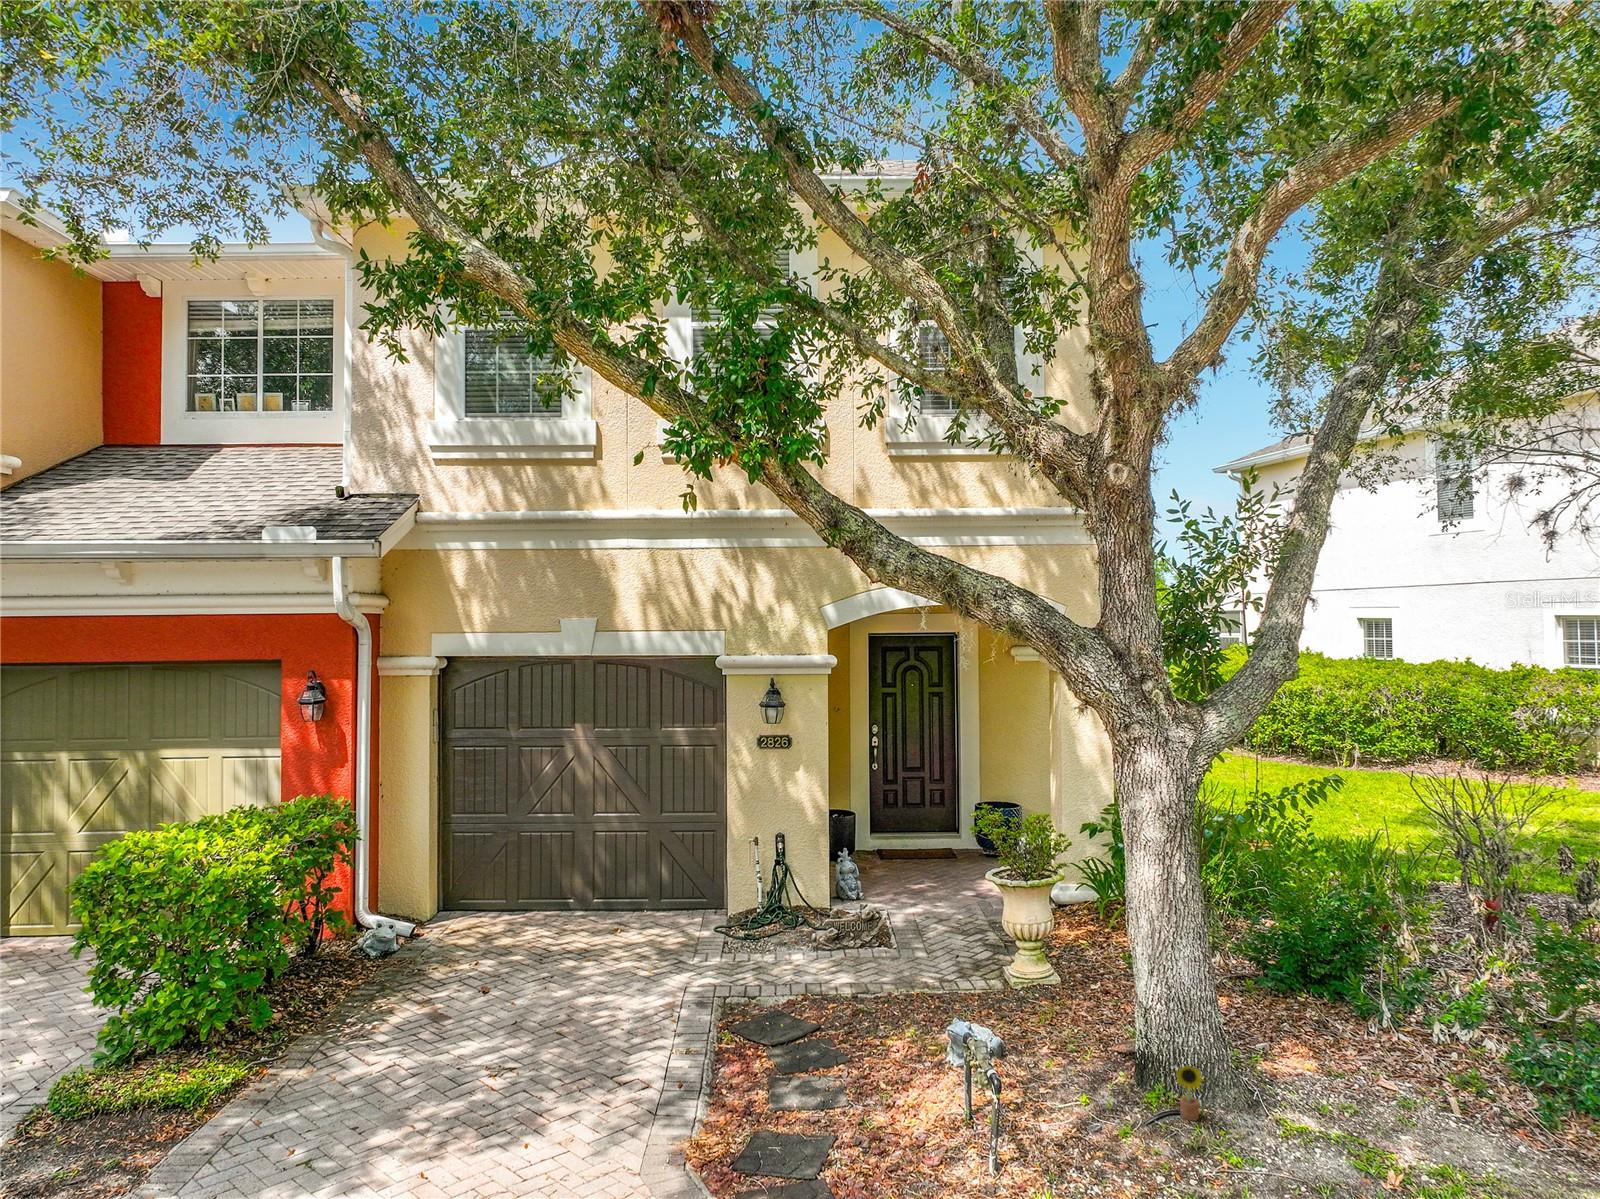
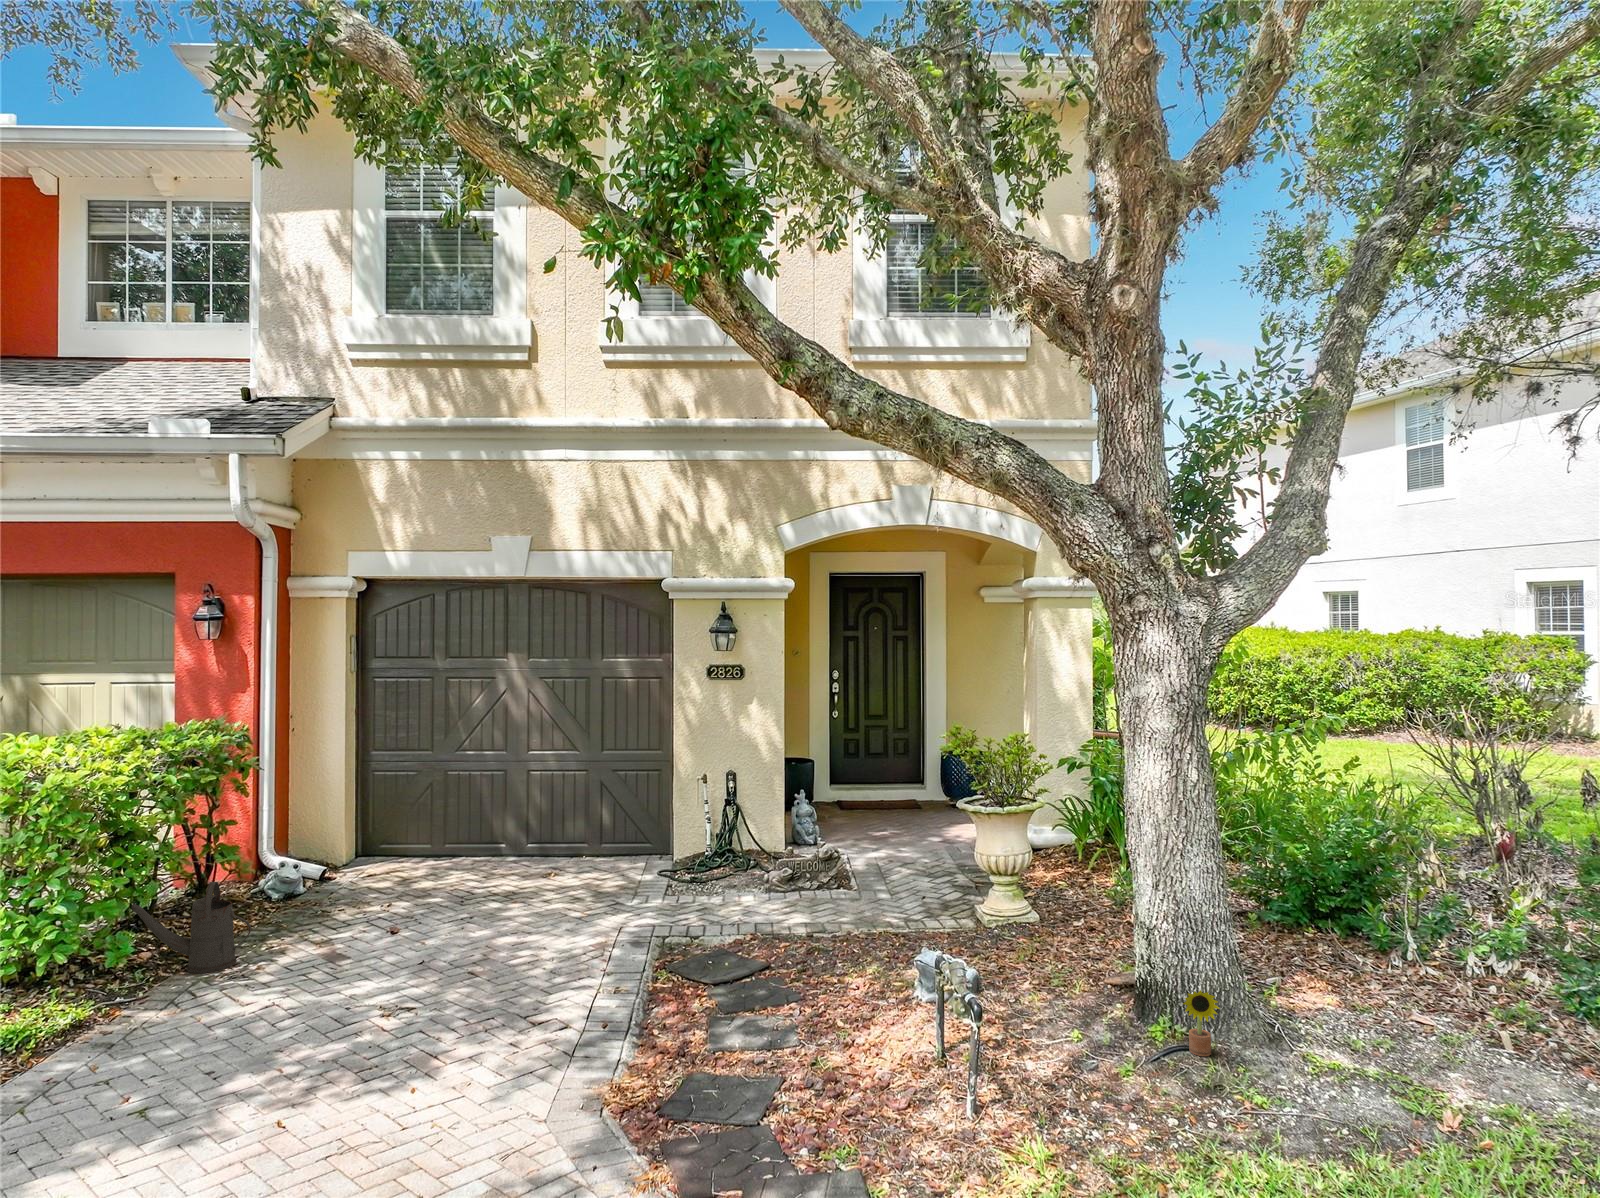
watering can: none [269,953,367,1033] -> present [132,882,251,973]

